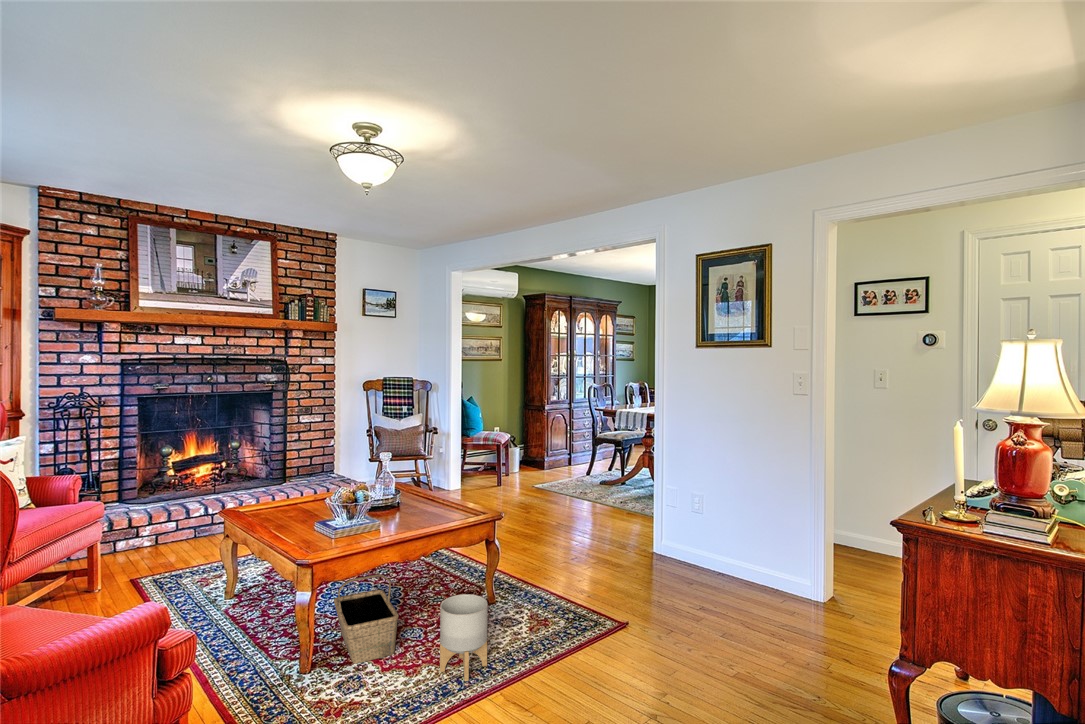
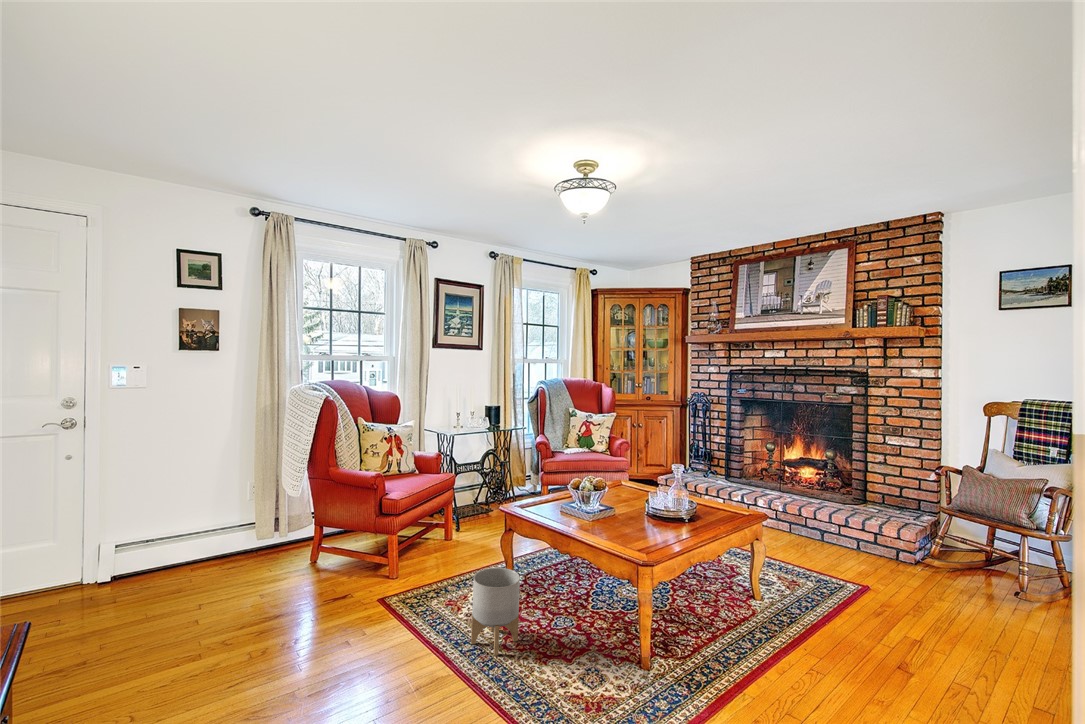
basket: present [334,575,399,663] -> none [512,530,584,606]

